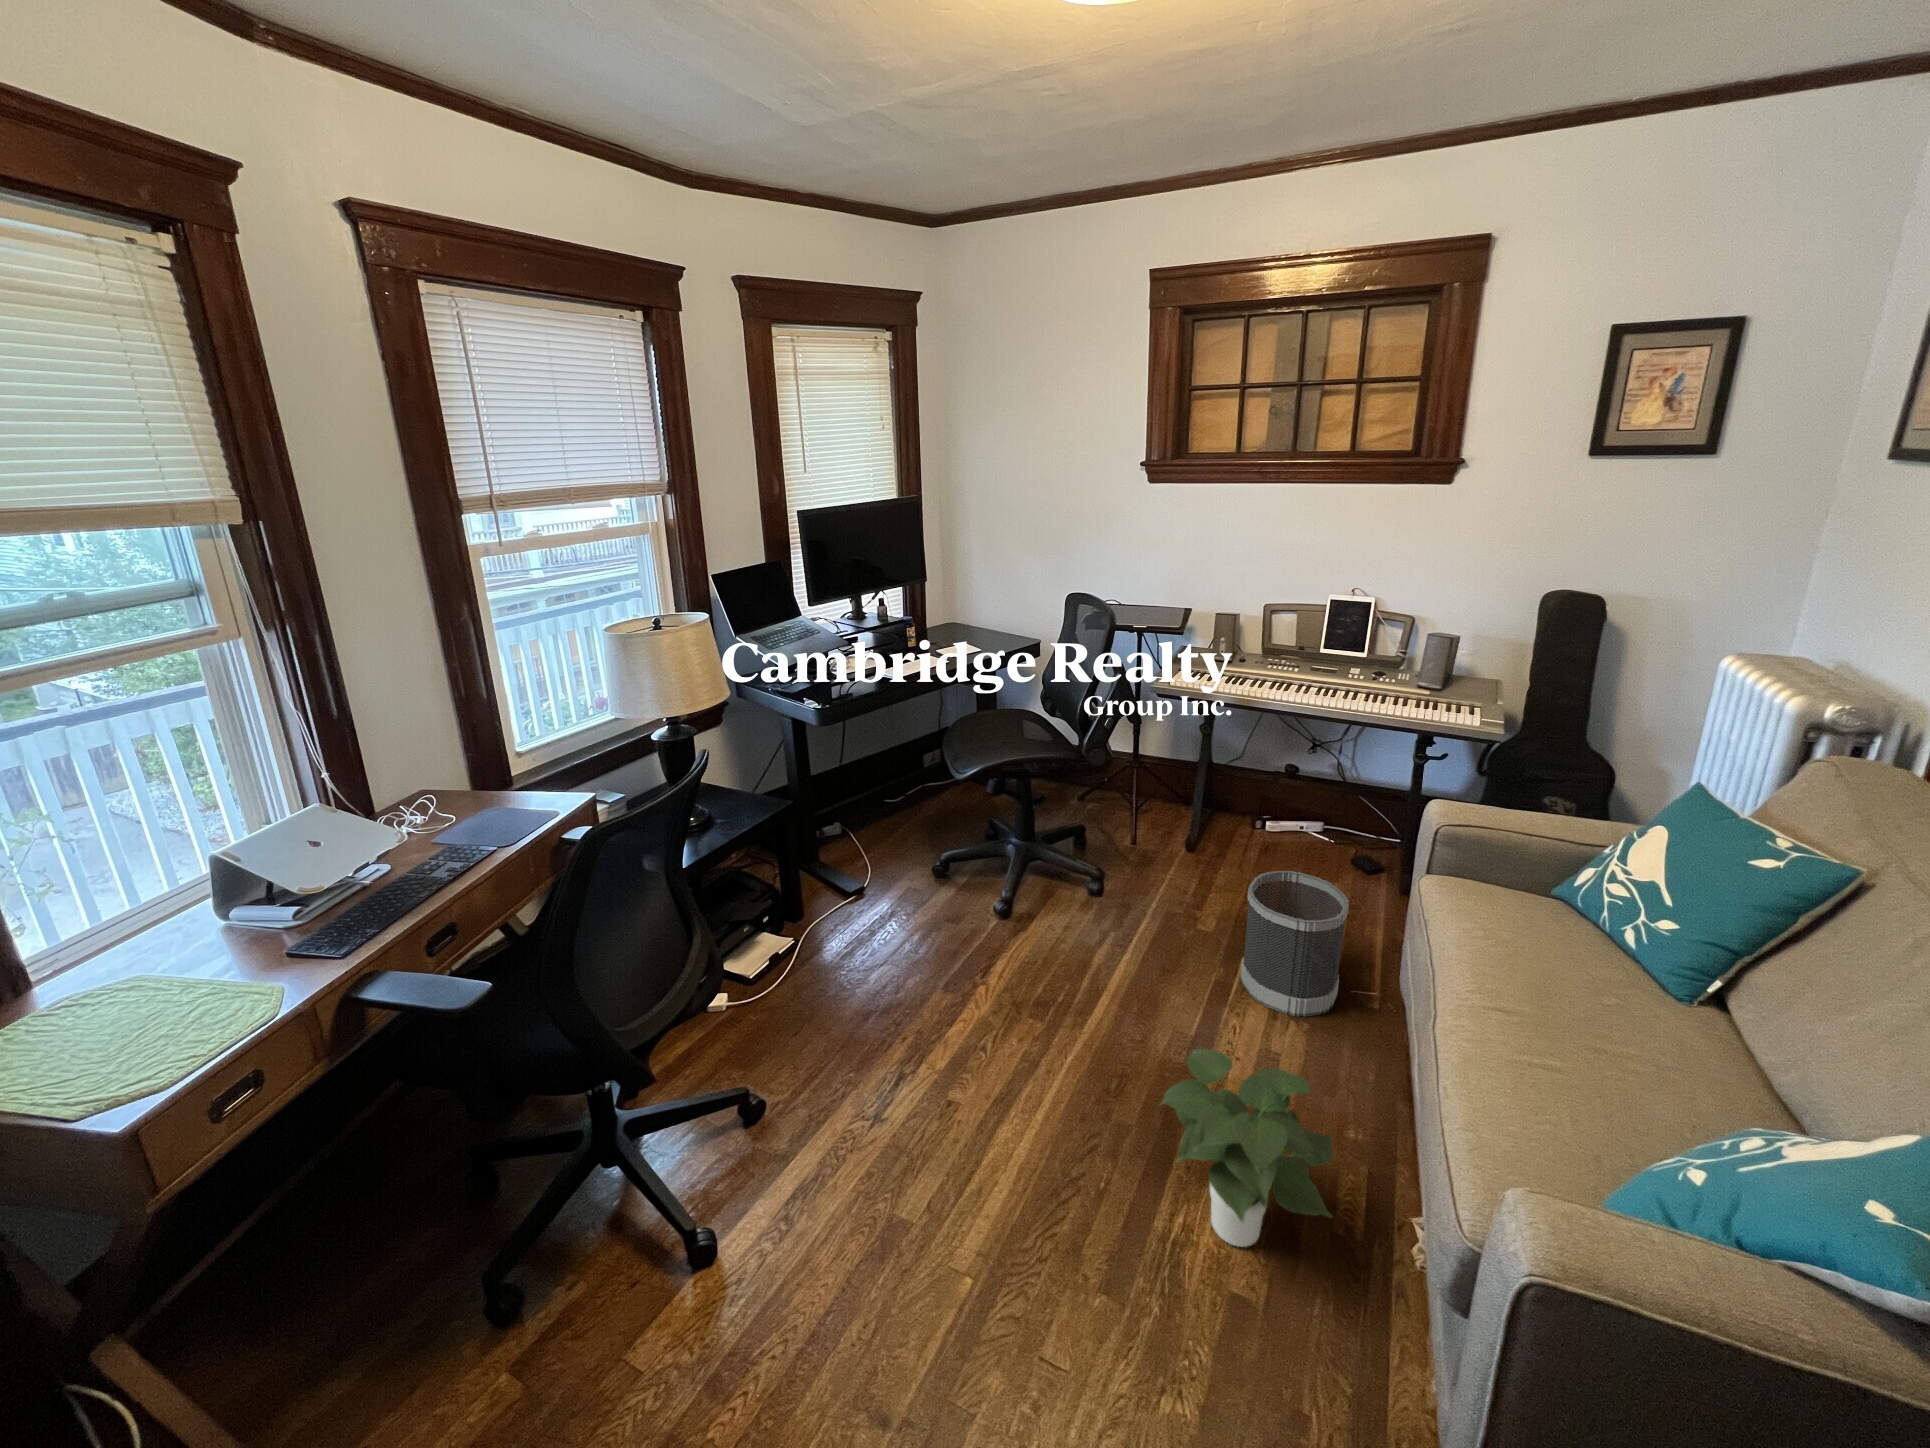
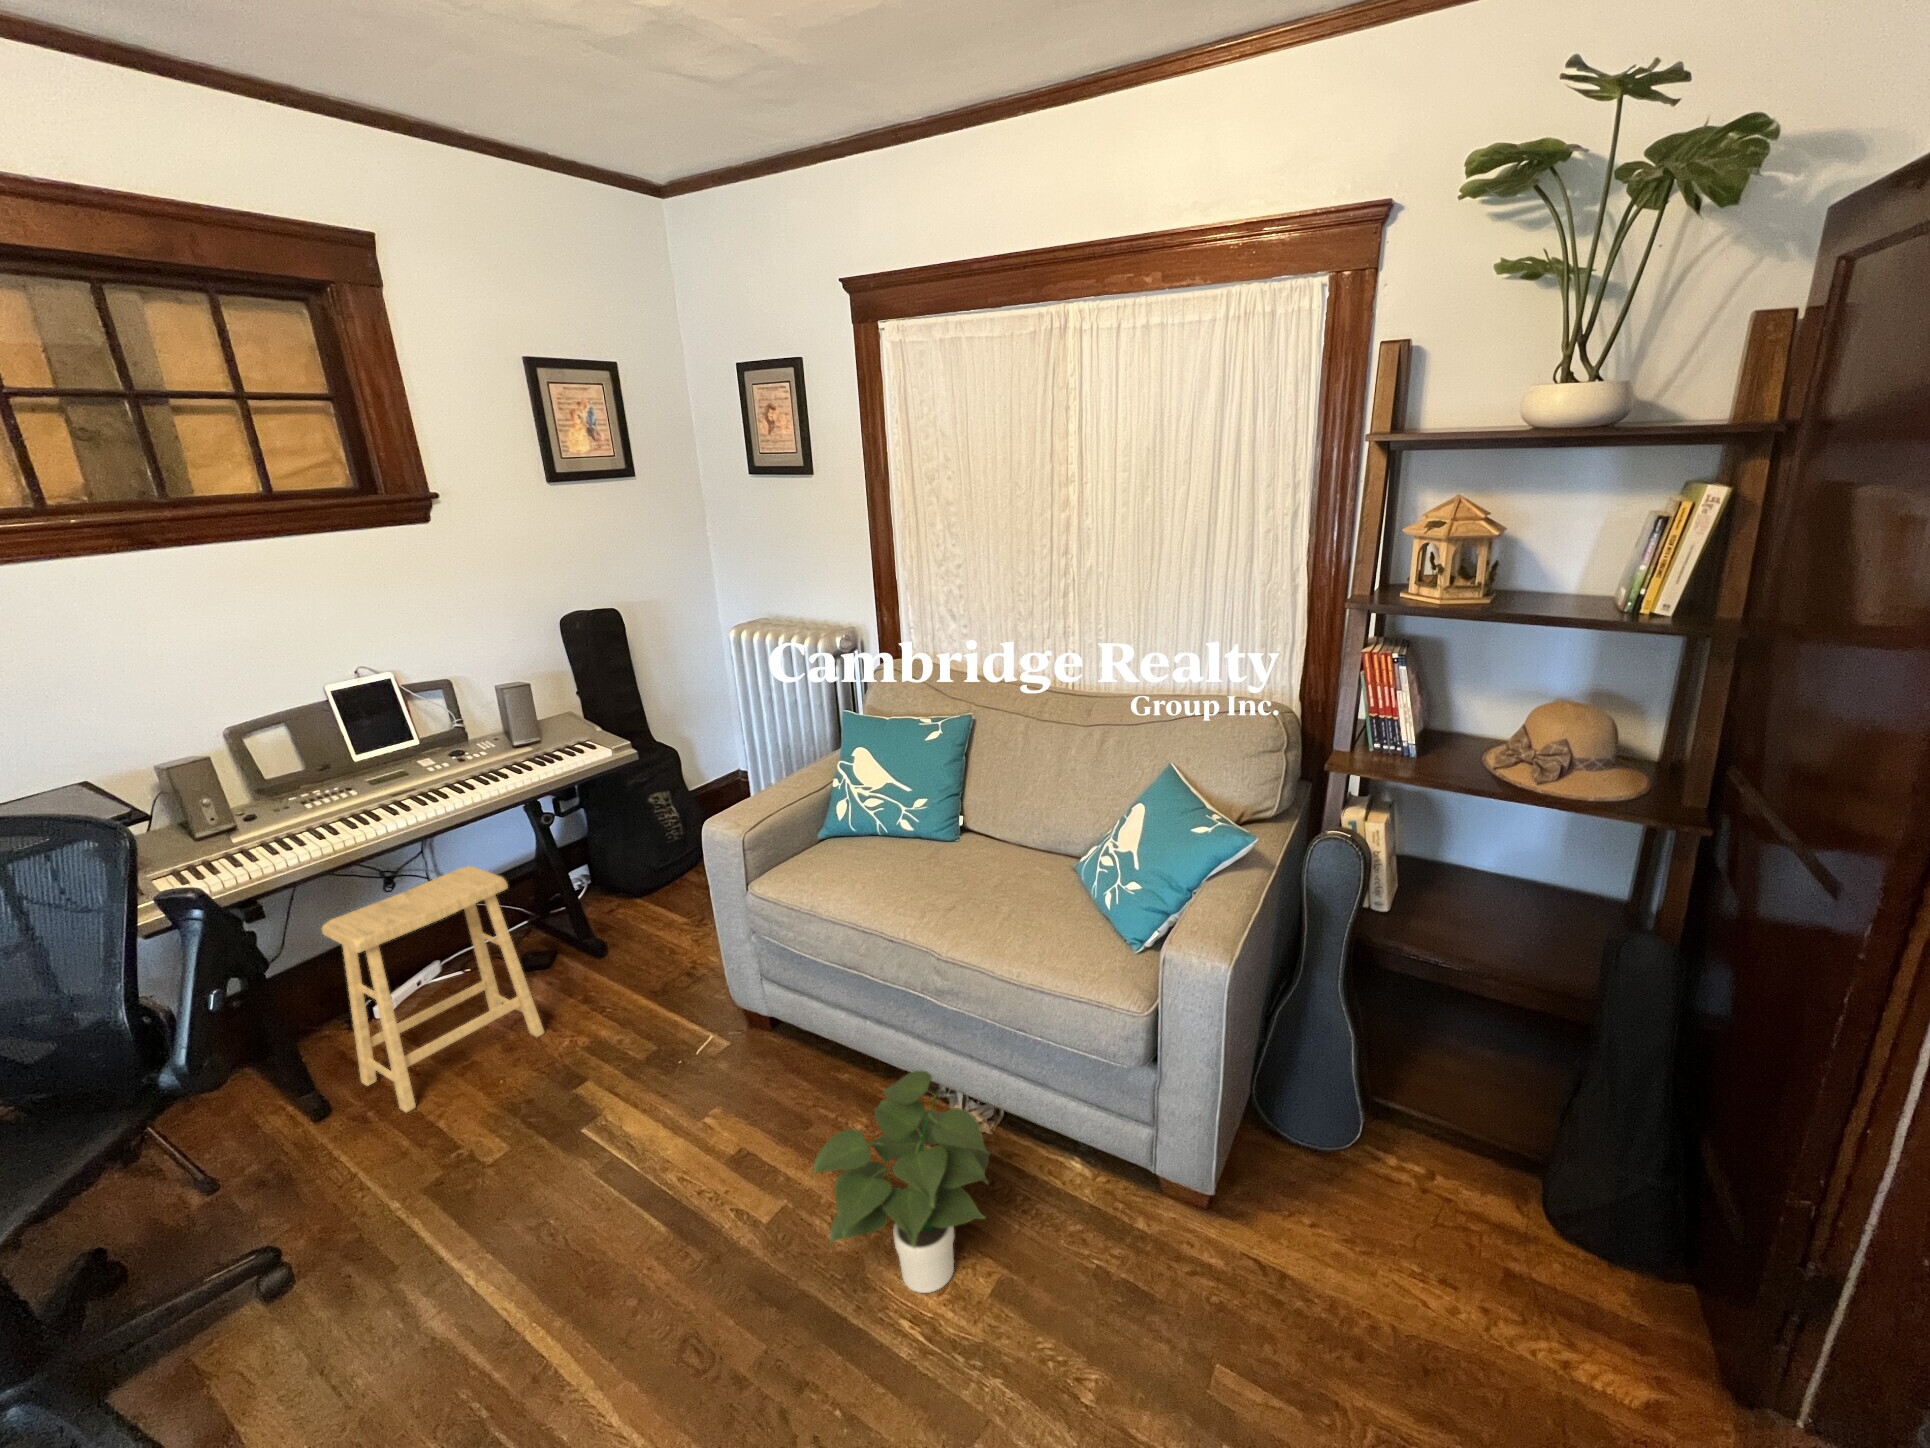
footstool: none [1217,740,1336,893] -> present [321,866,544,1112]
wastebasket: present [1240,871,1349,1017] -> none [574,969,718,1157]

